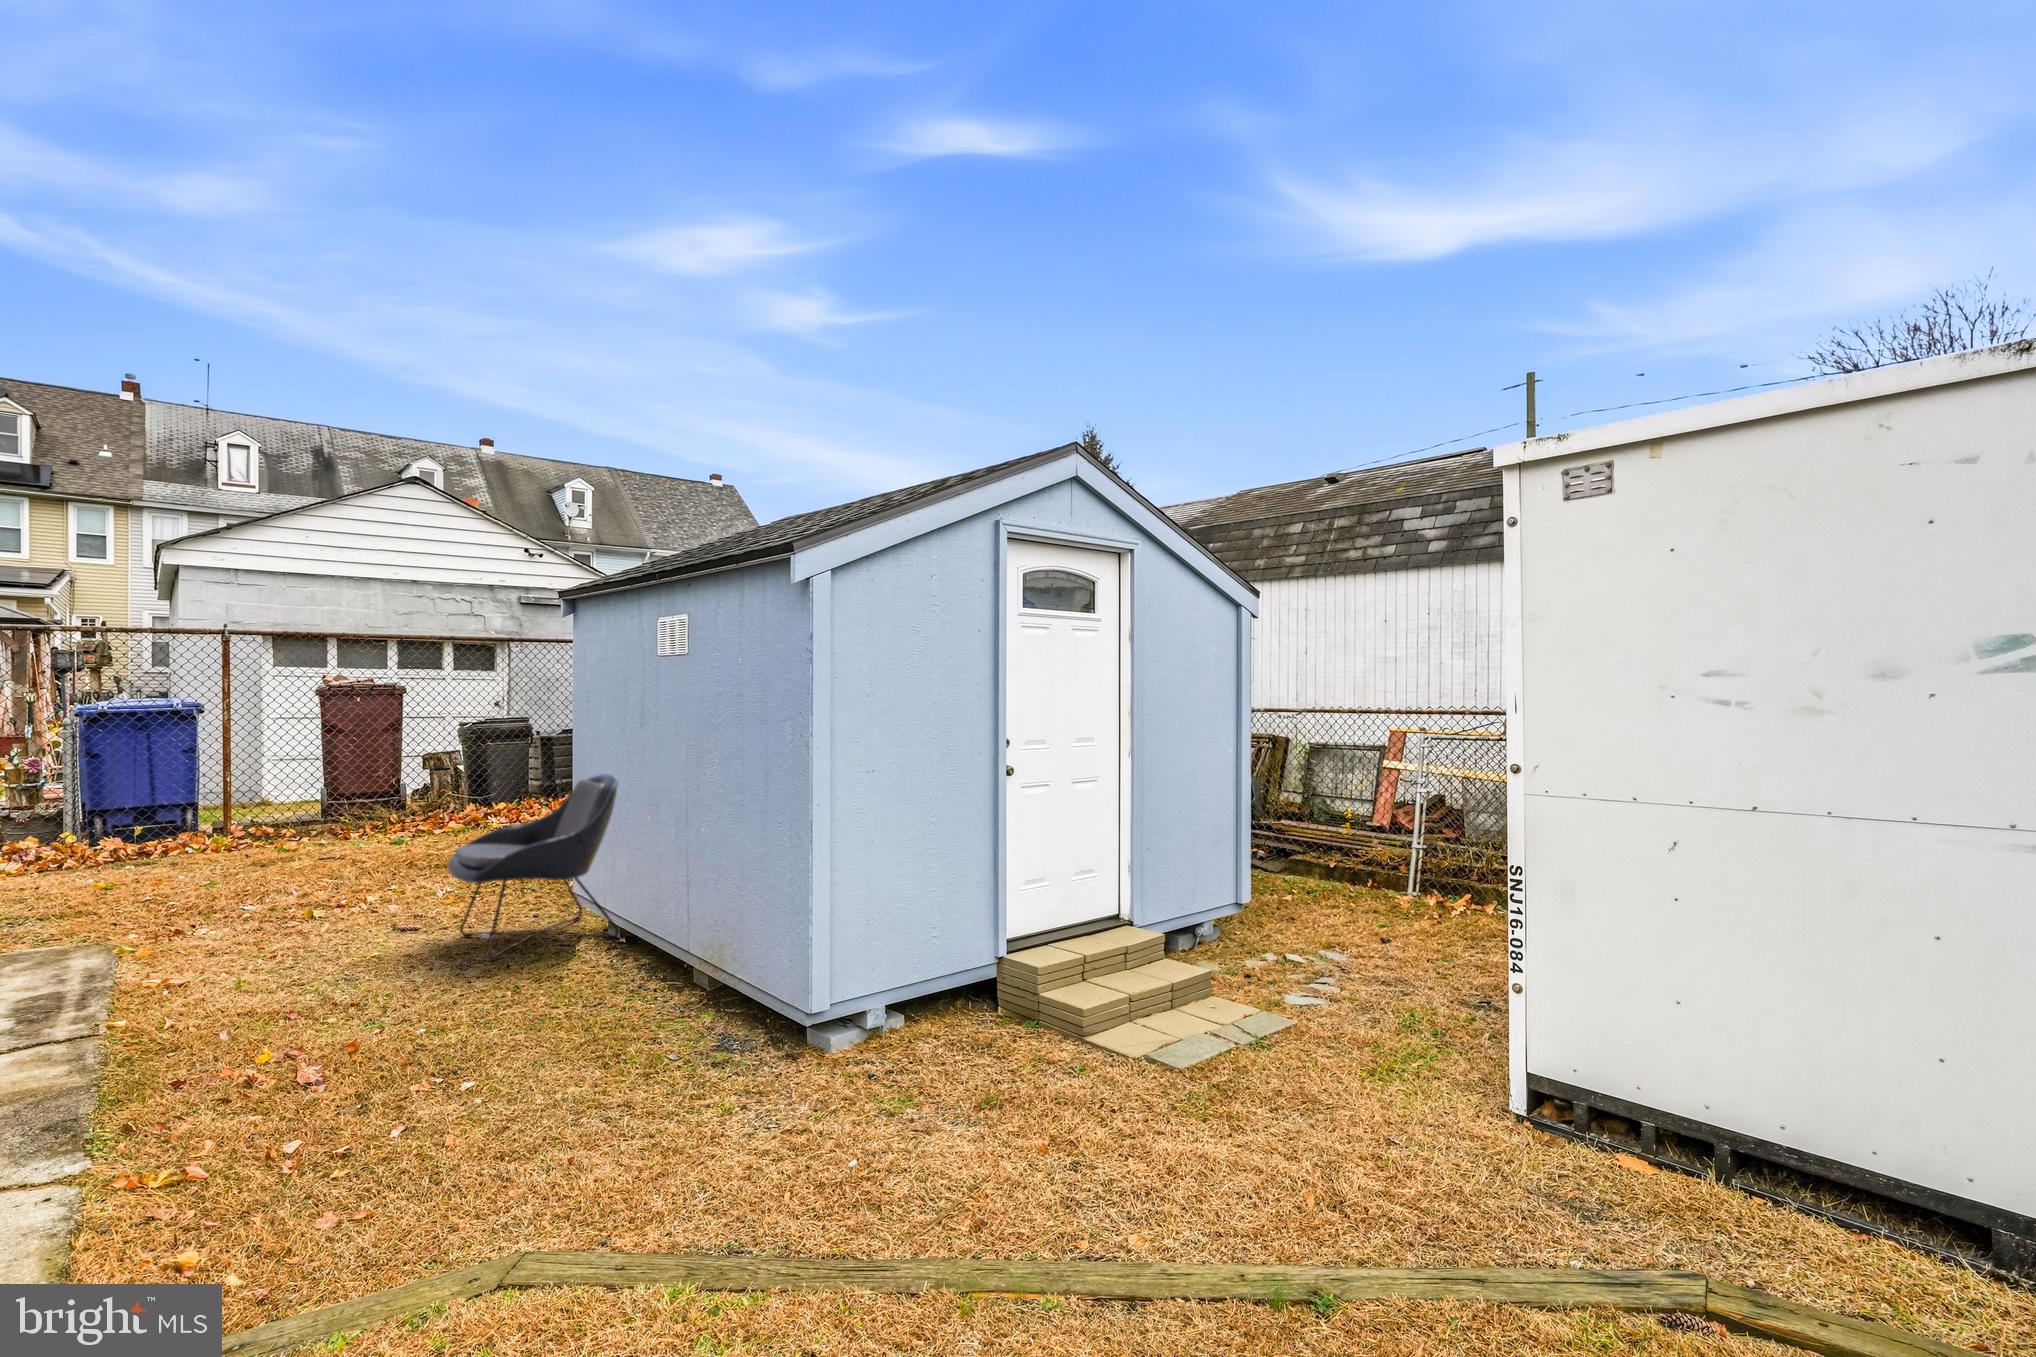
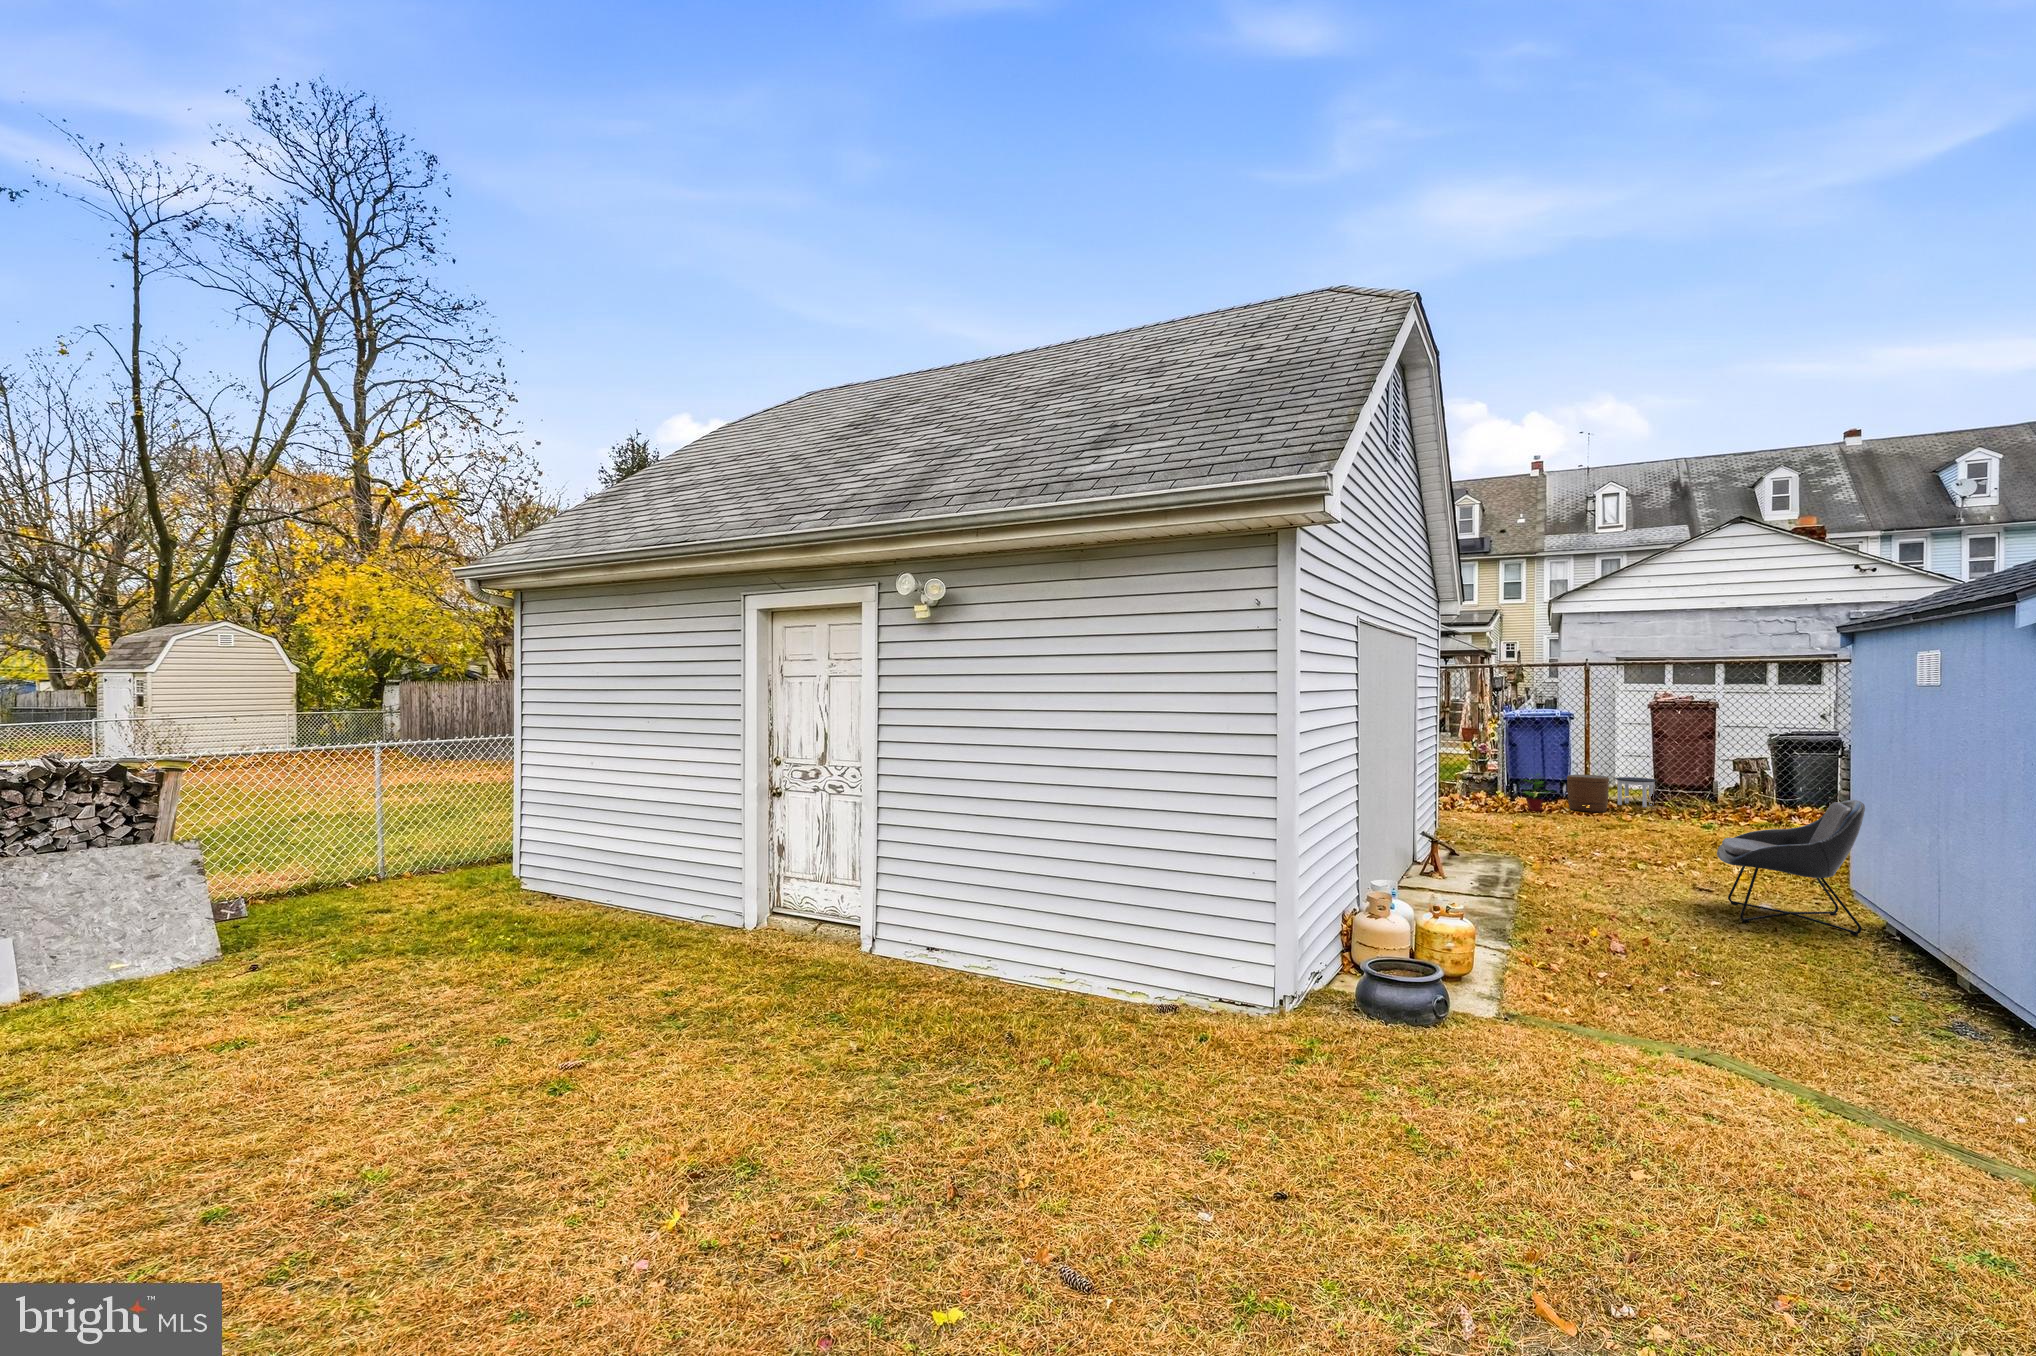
round table: none [266,789,324,830] -> present [1615,777,1656,807]
woven basket: none [192,791,260,847] -> present [1567,775,1609,812]
potted plant: none [102,795,173,858] -> present [1525,778,1548,811]

